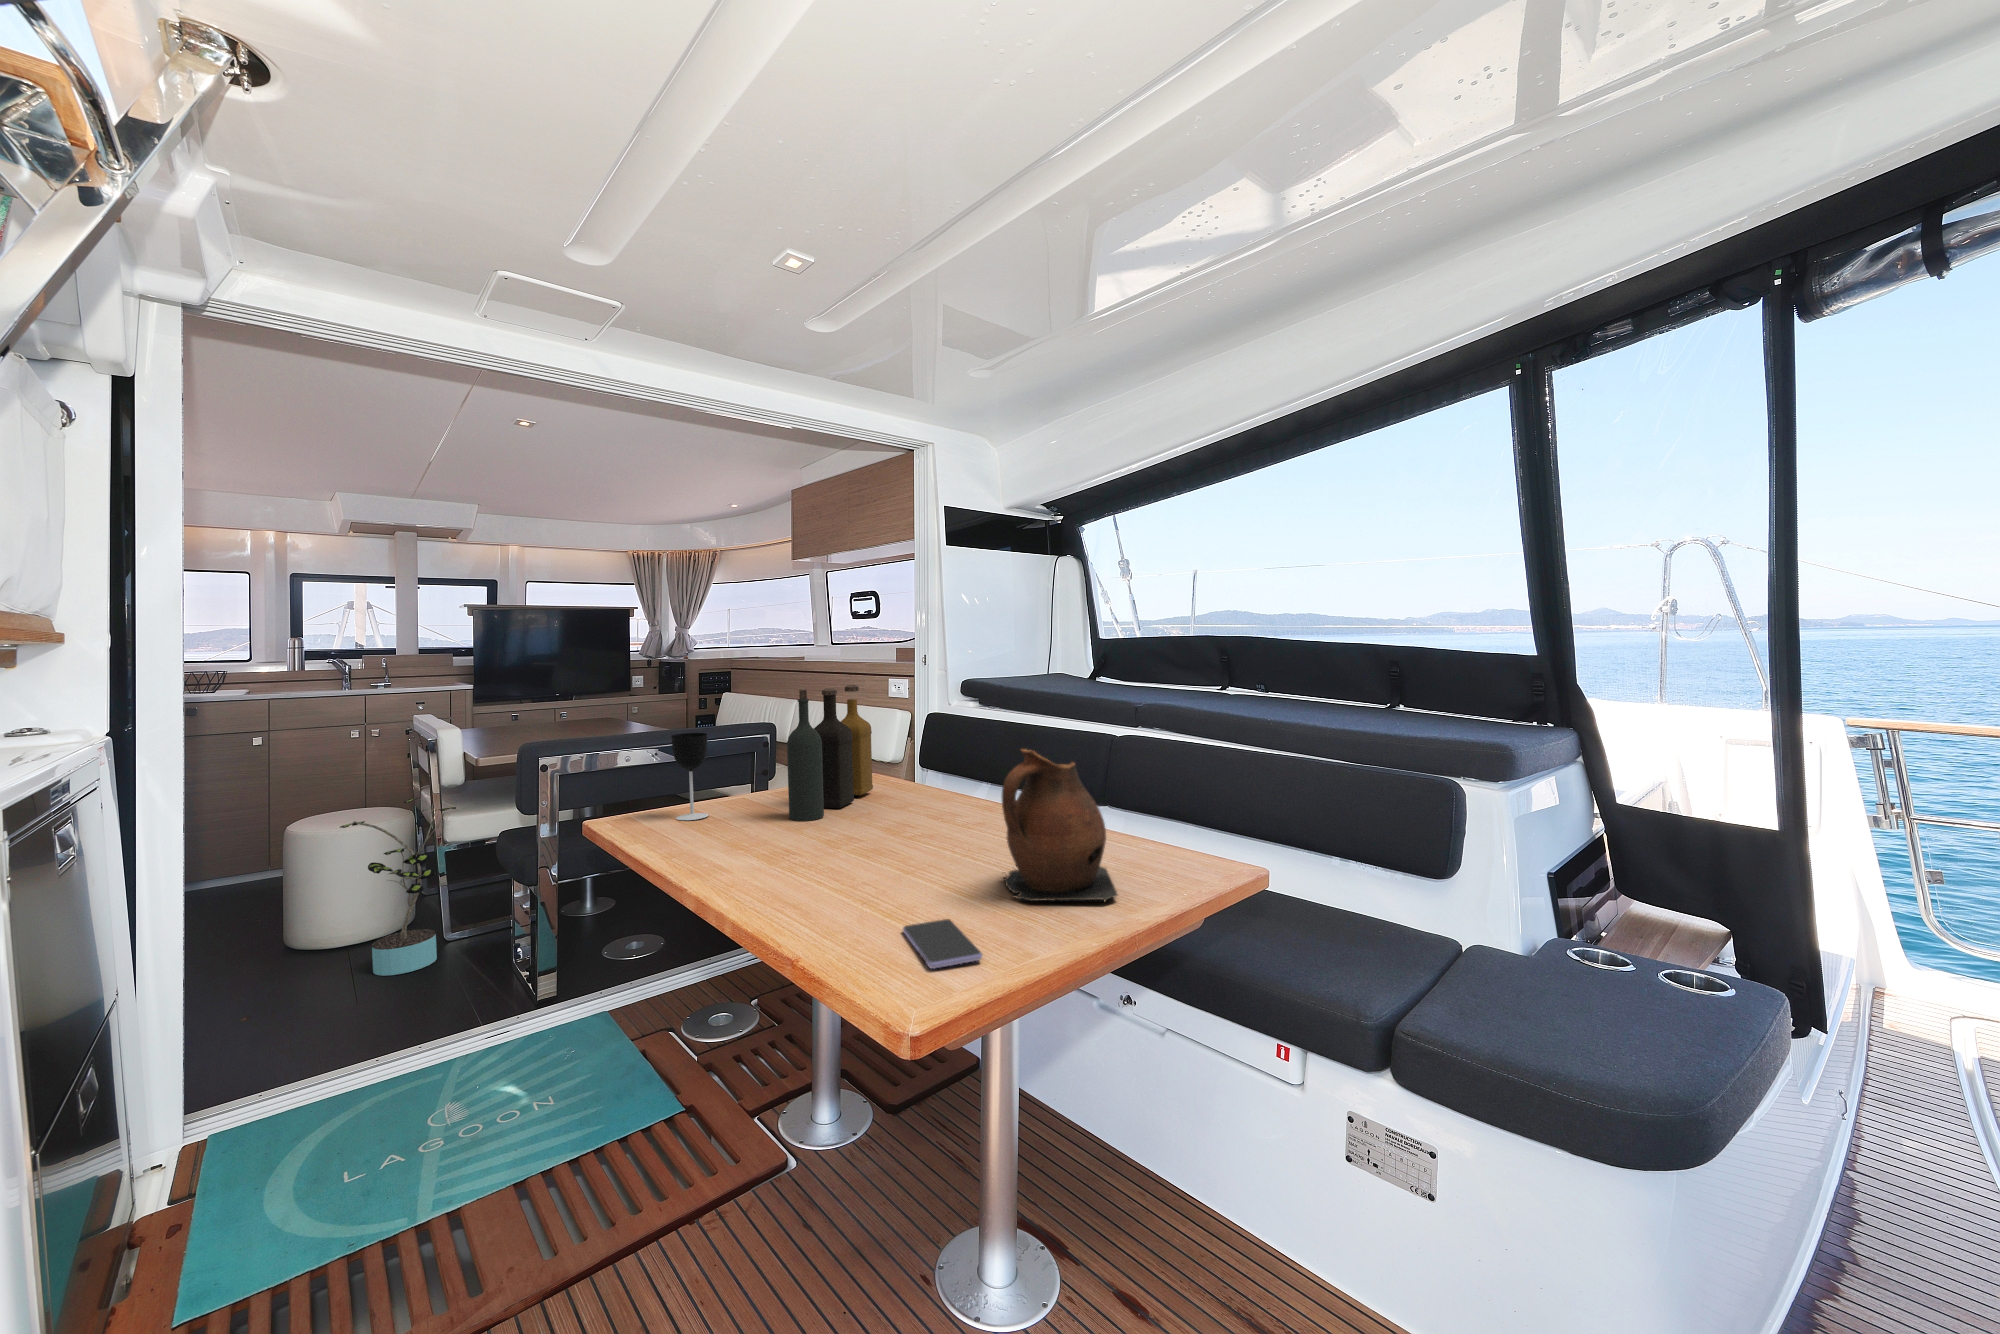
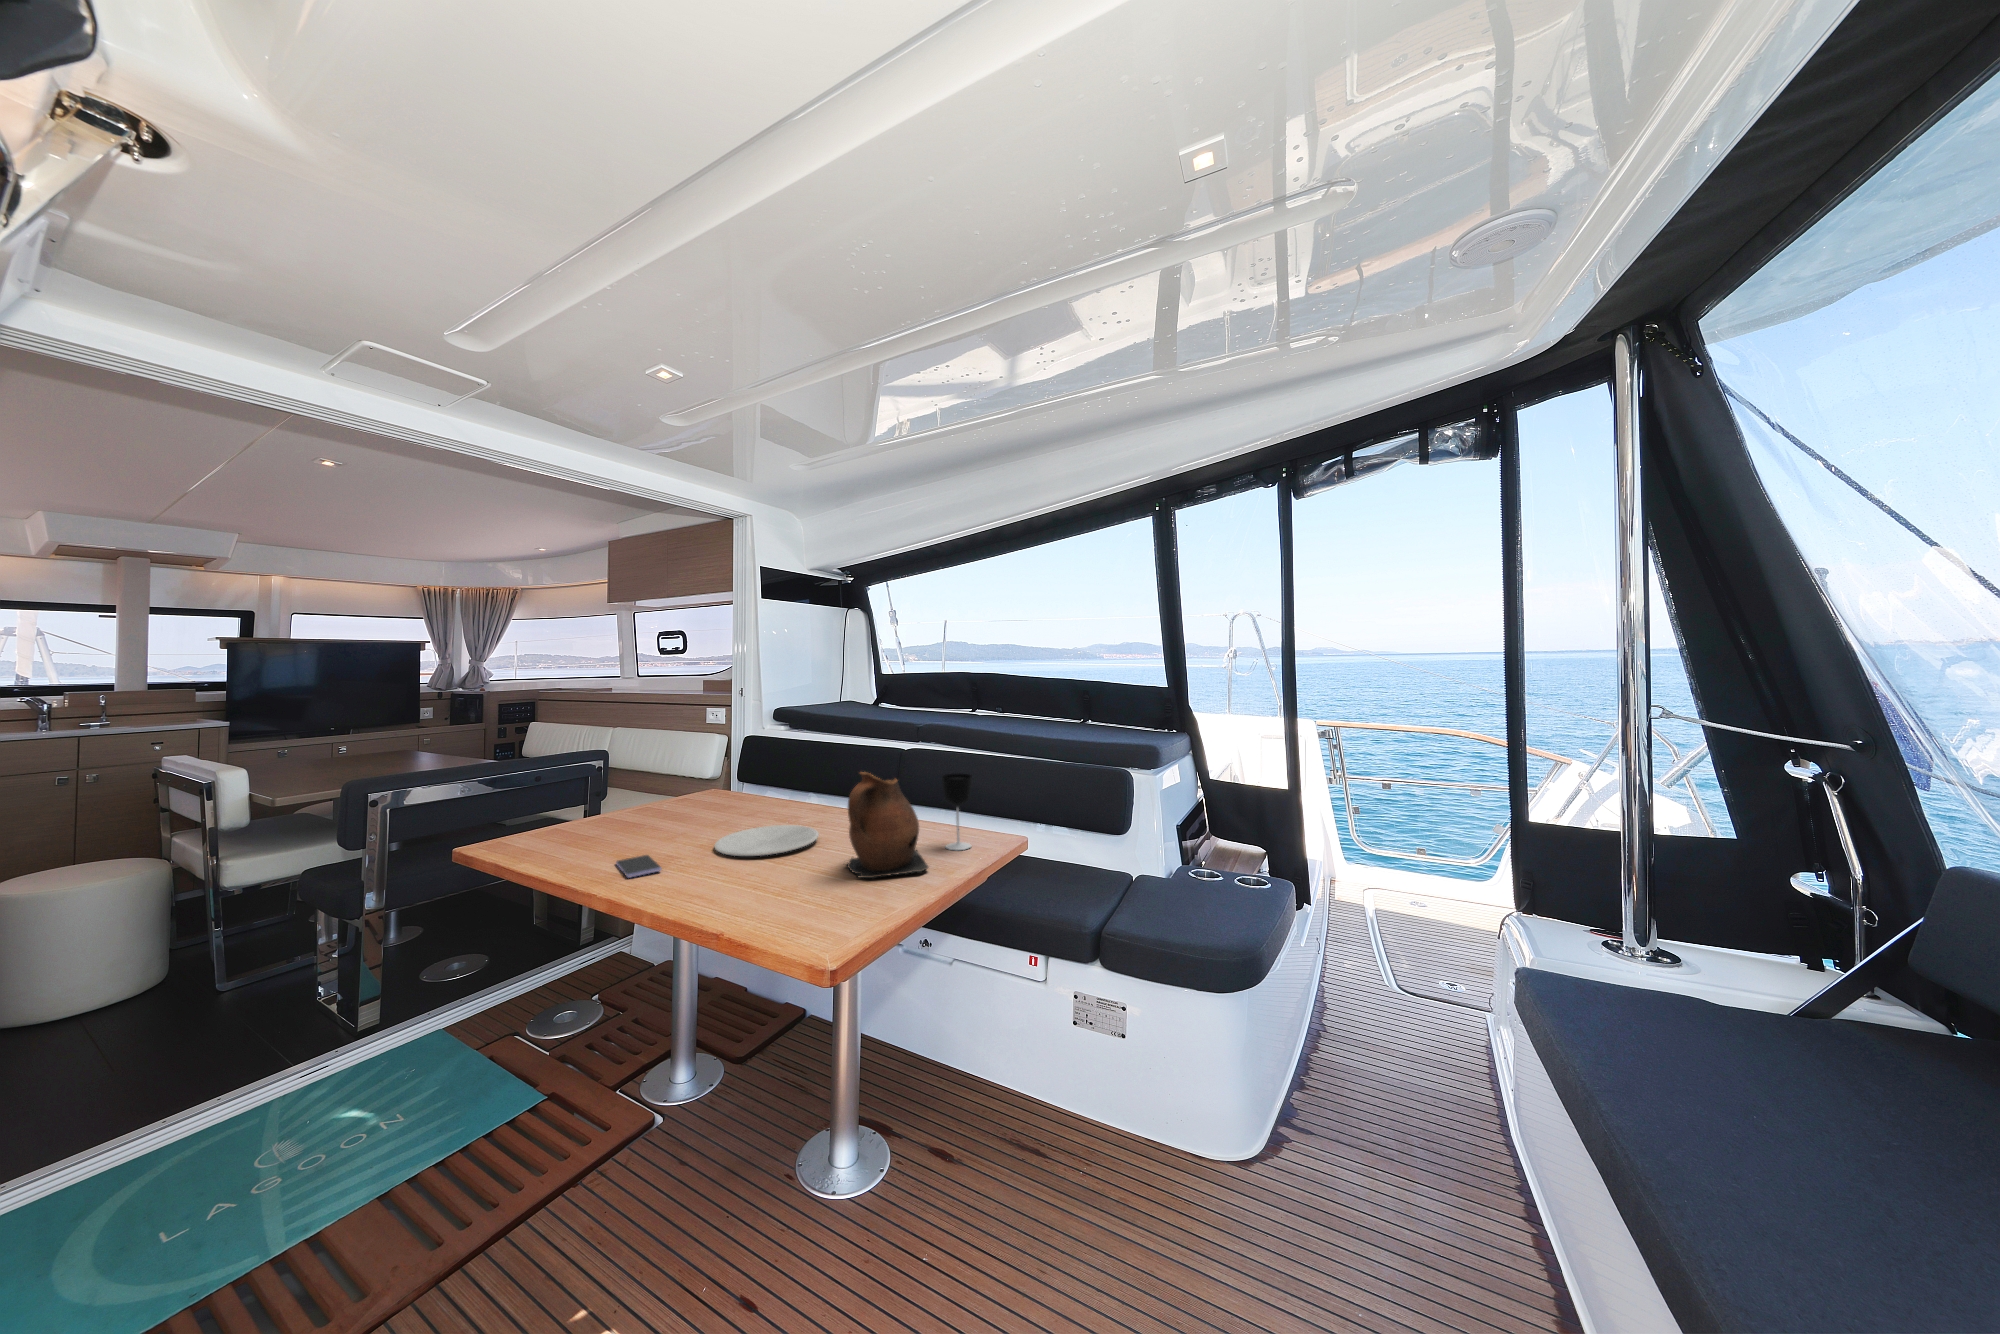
bottle: present [787,684,873,821] -> none [650,722,719,837]
wine glass: present [671,733,709,820] -> present [942,774,972,850]
potted plant: present [340,798,456,976] -> none [77,849,239,1043]
plate: none [850,818,979,854] -> present [715,825,819,856]
smartphone: present [903,919,982,969] -> present [616,855,661,878]

